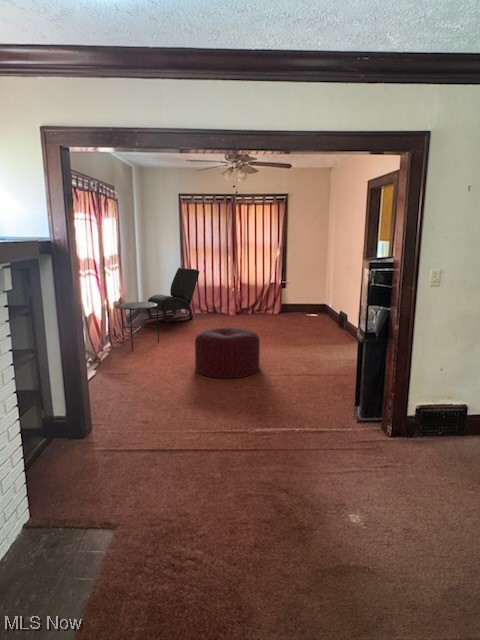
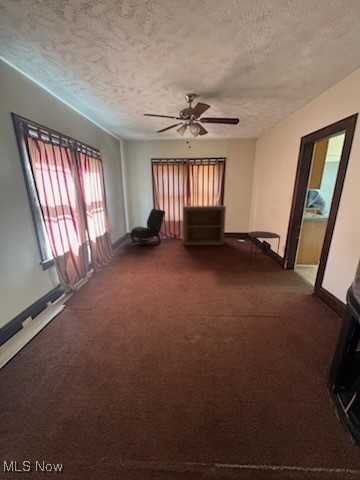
bookshelf: none [226,263,289,321] -> present [183,205,226,245]
side table: present [115,302,159,350] -> present [248,231,280,264]
ottoman: present [195,327,260,378] -> none [150,265,208,321]

